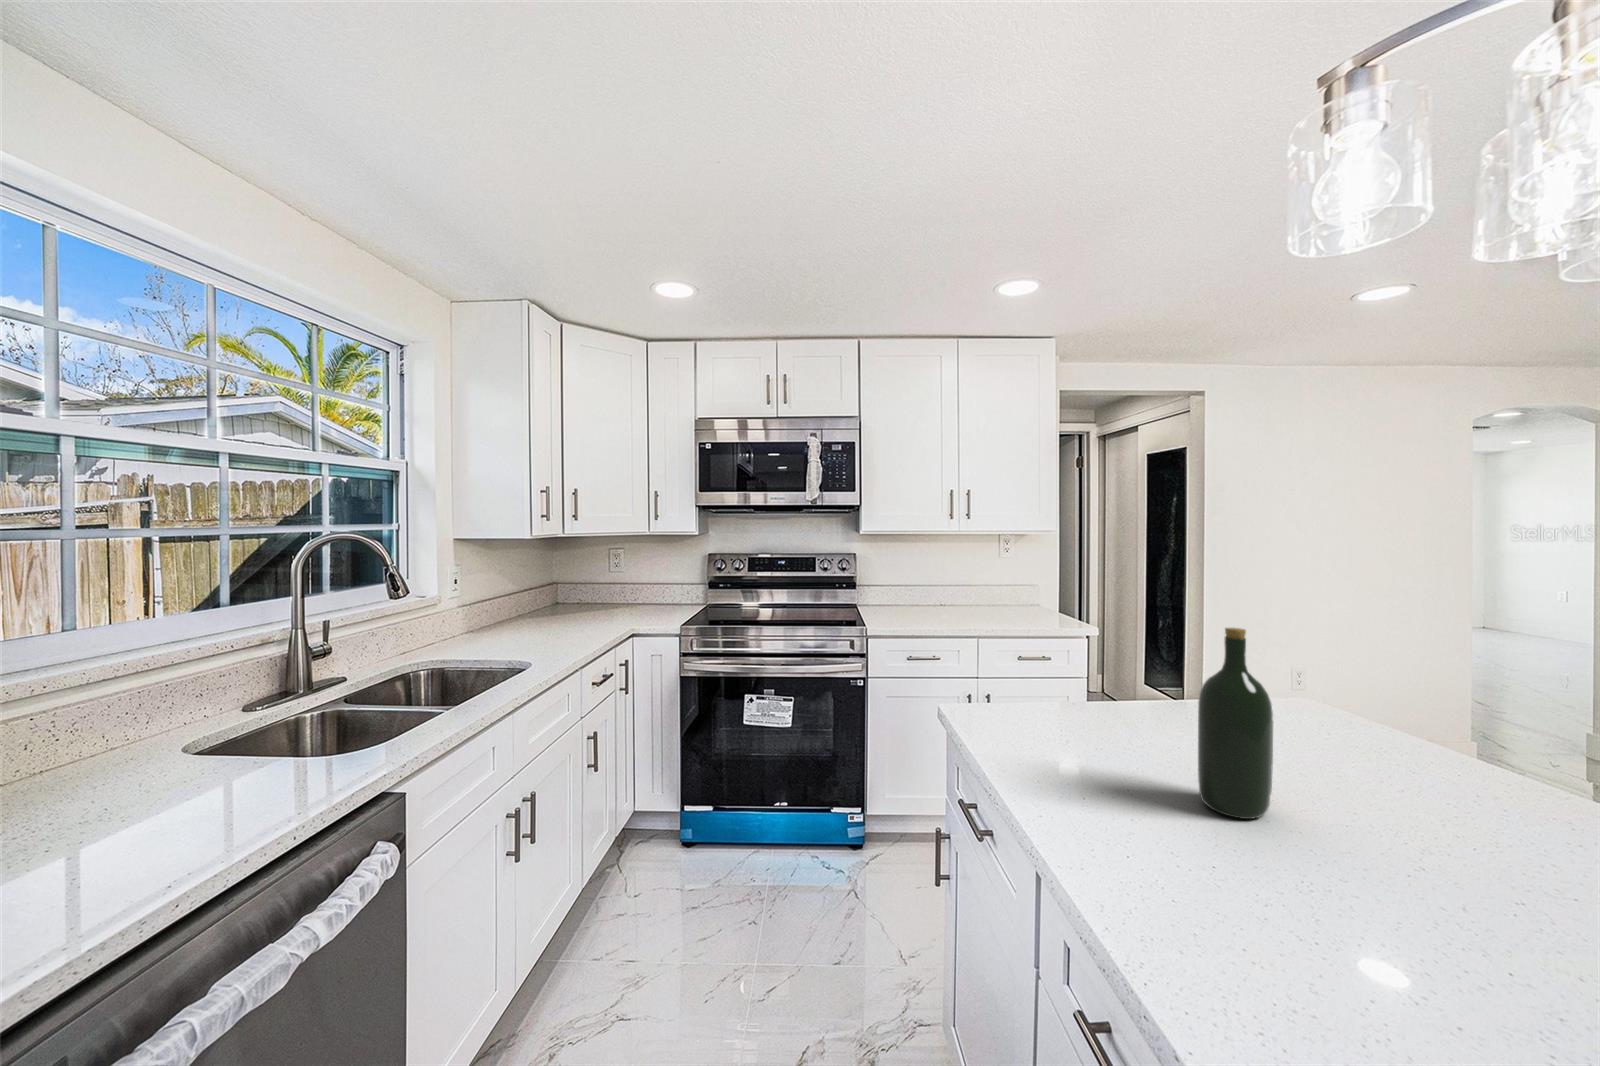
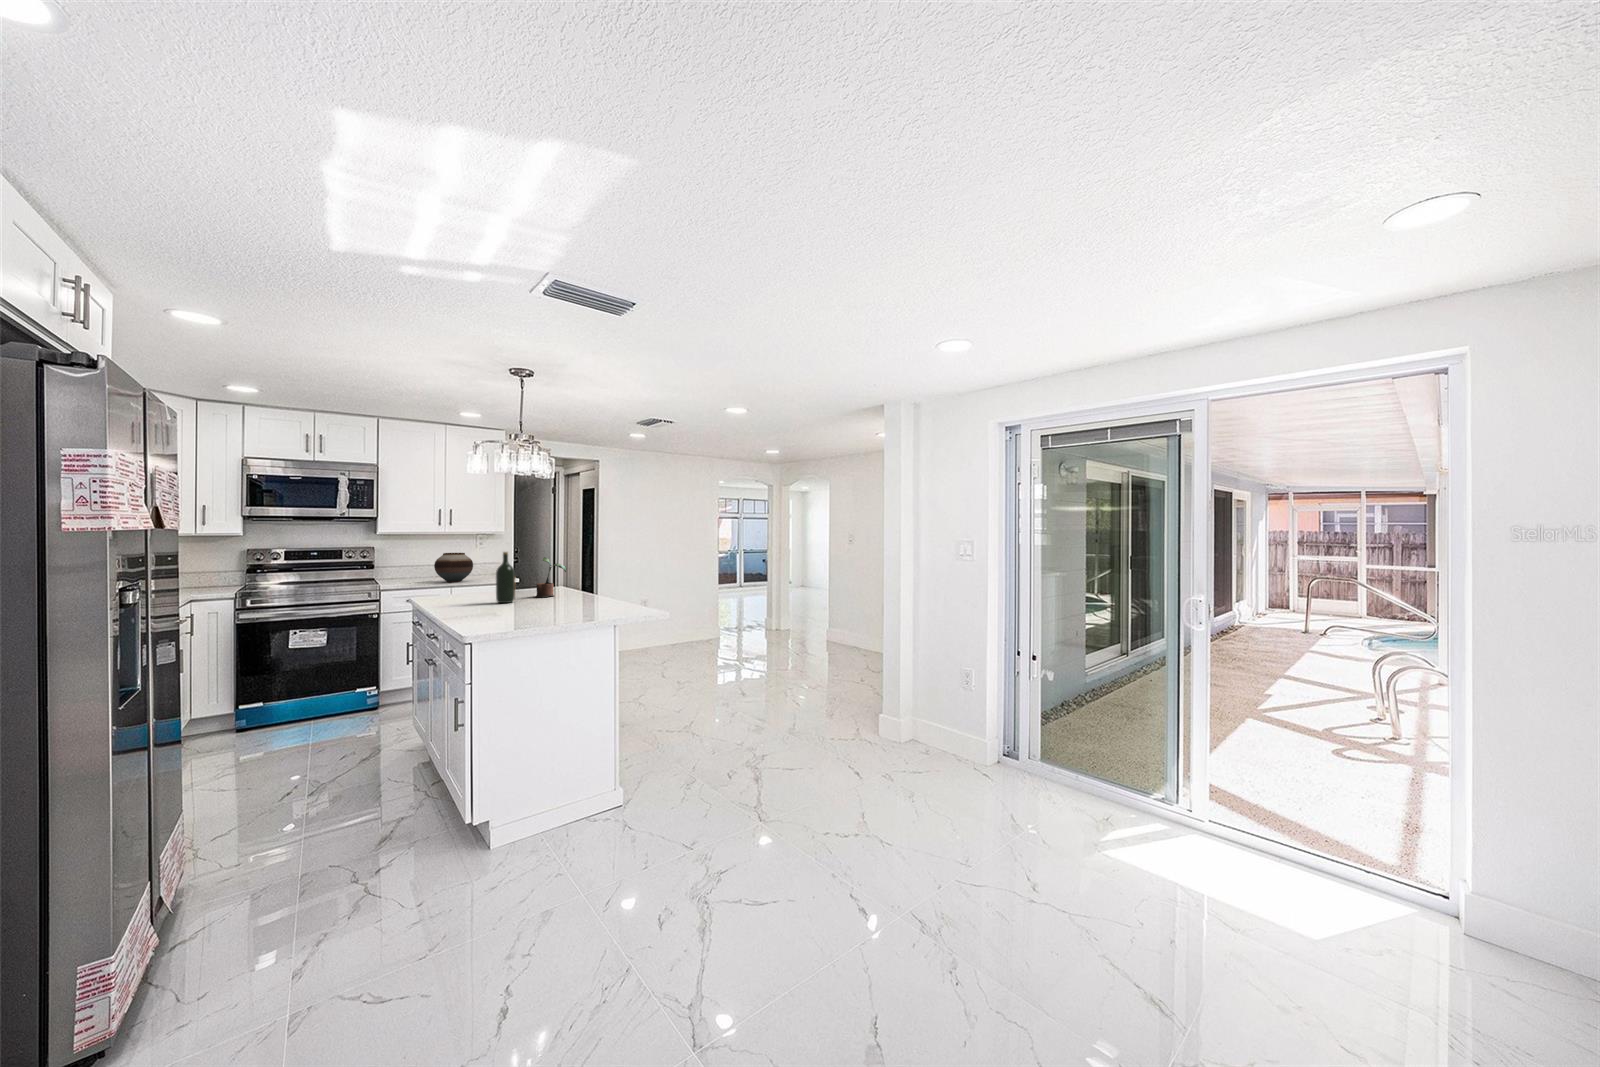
vase: none [942,564,1003,617] -> present [434,553,473,582]
potted plant: none [1285,645,1440,786] -> present [533,557,567,597]

